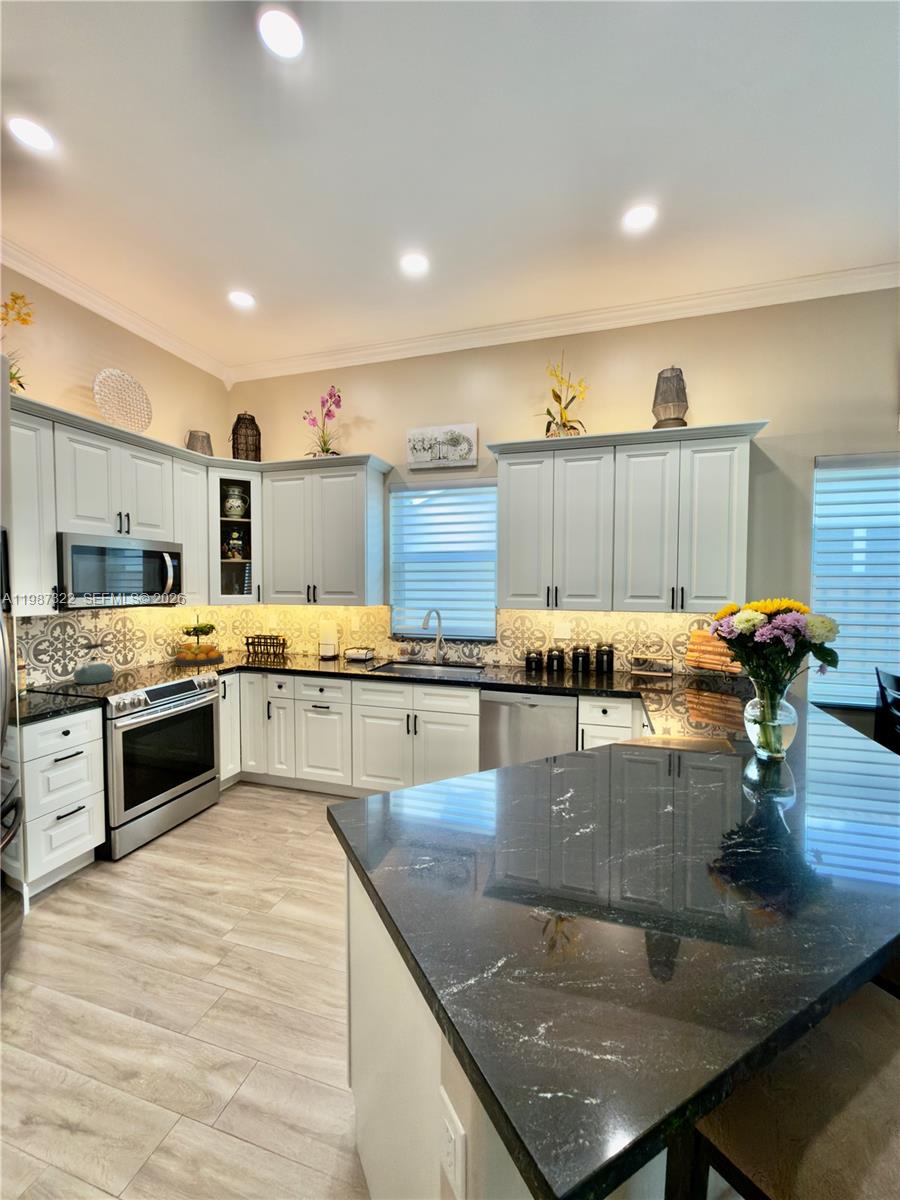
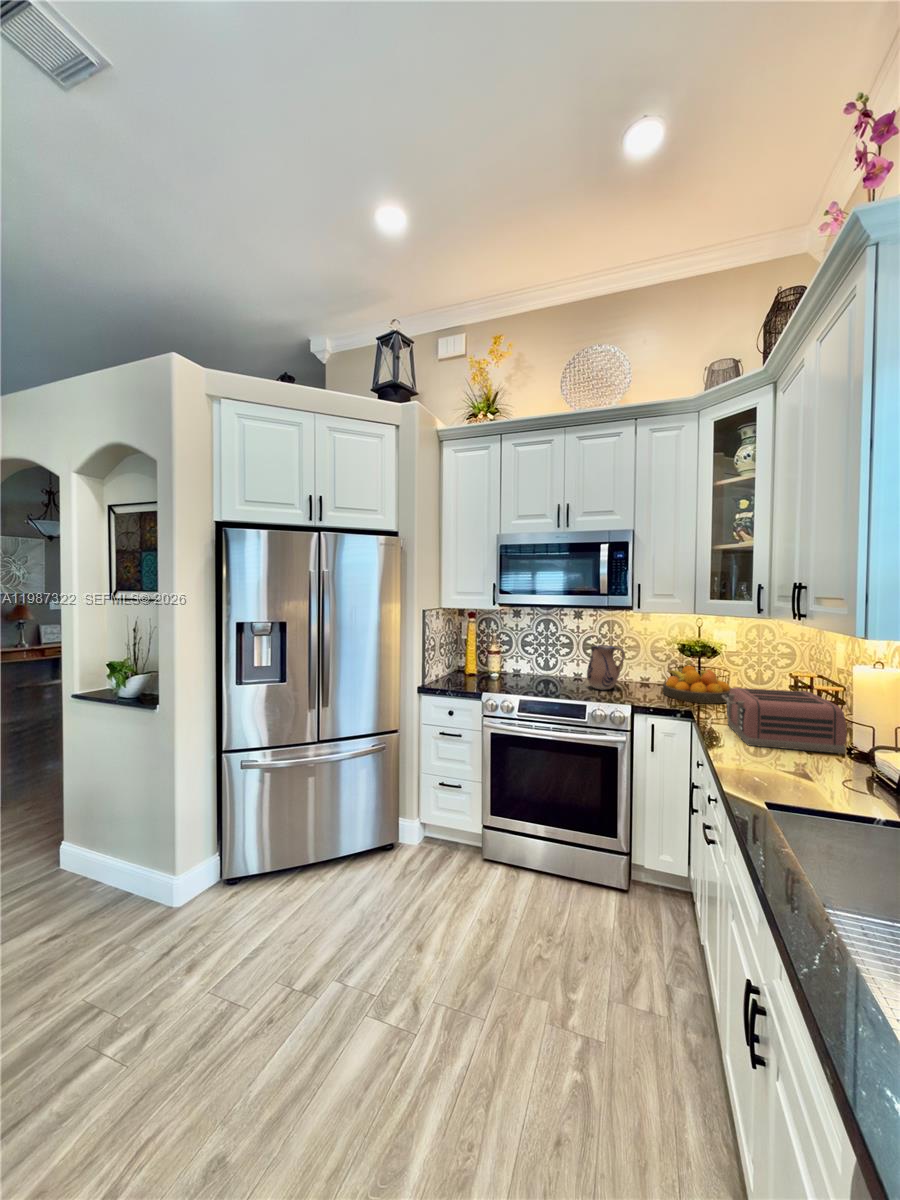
ceramic pitcher: none [130,637,160,675] -> present [587,645,625,690]
toaster: none [265,639,320,667] -> present [722,687,847,754]
kettle: present [74,644,114,684] -> none [528,644,568,684]

